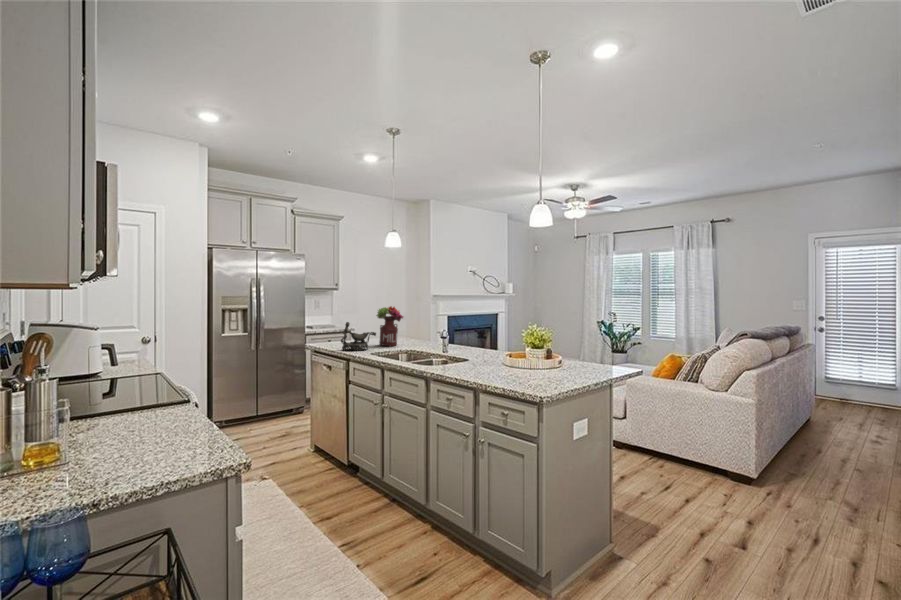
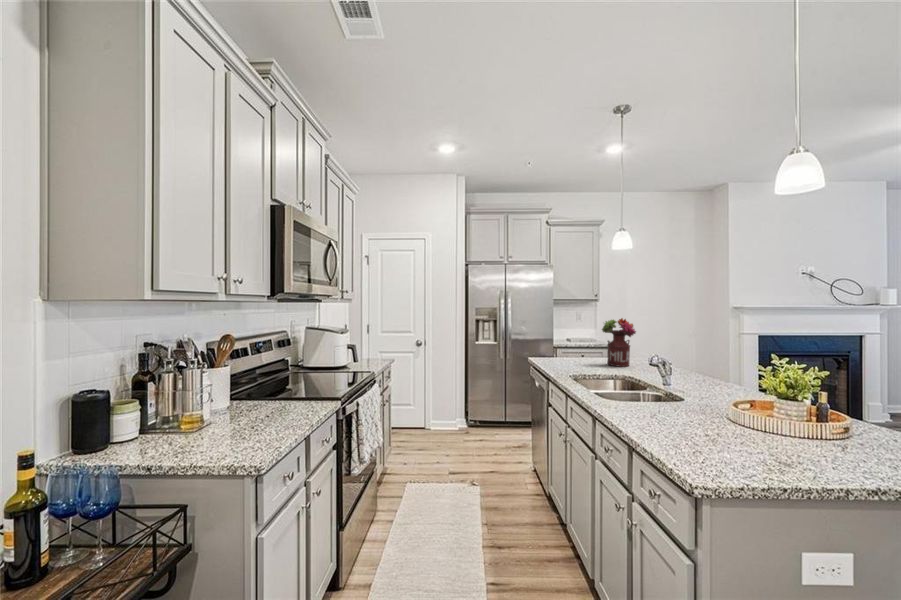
decorative bowl: present [341,322,376,351] -> none [553,335,595,369]

